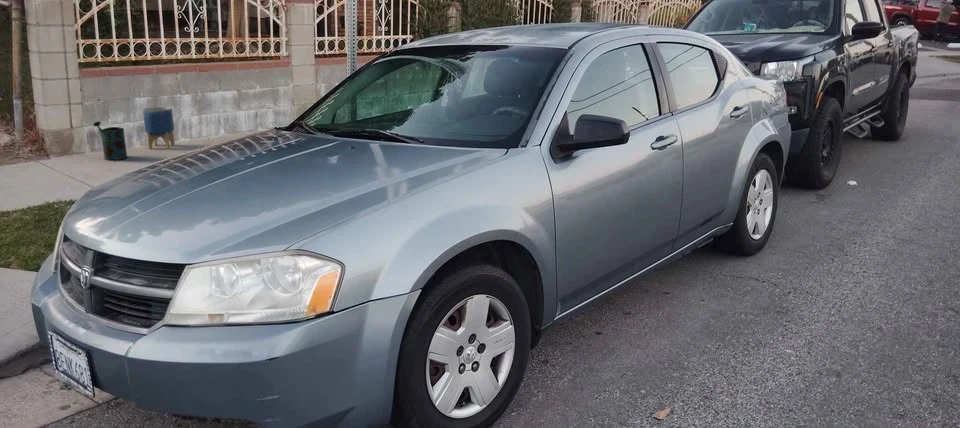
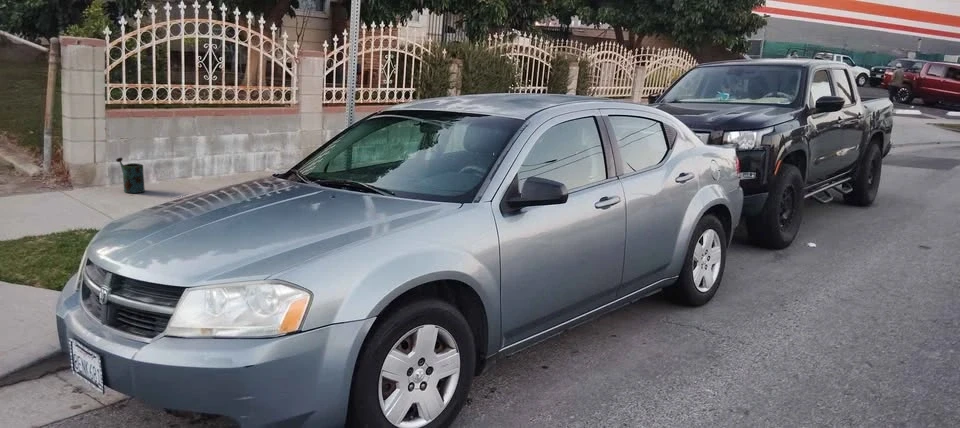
planter: present [143,107,175,149] -> none [162,147,189,185]

